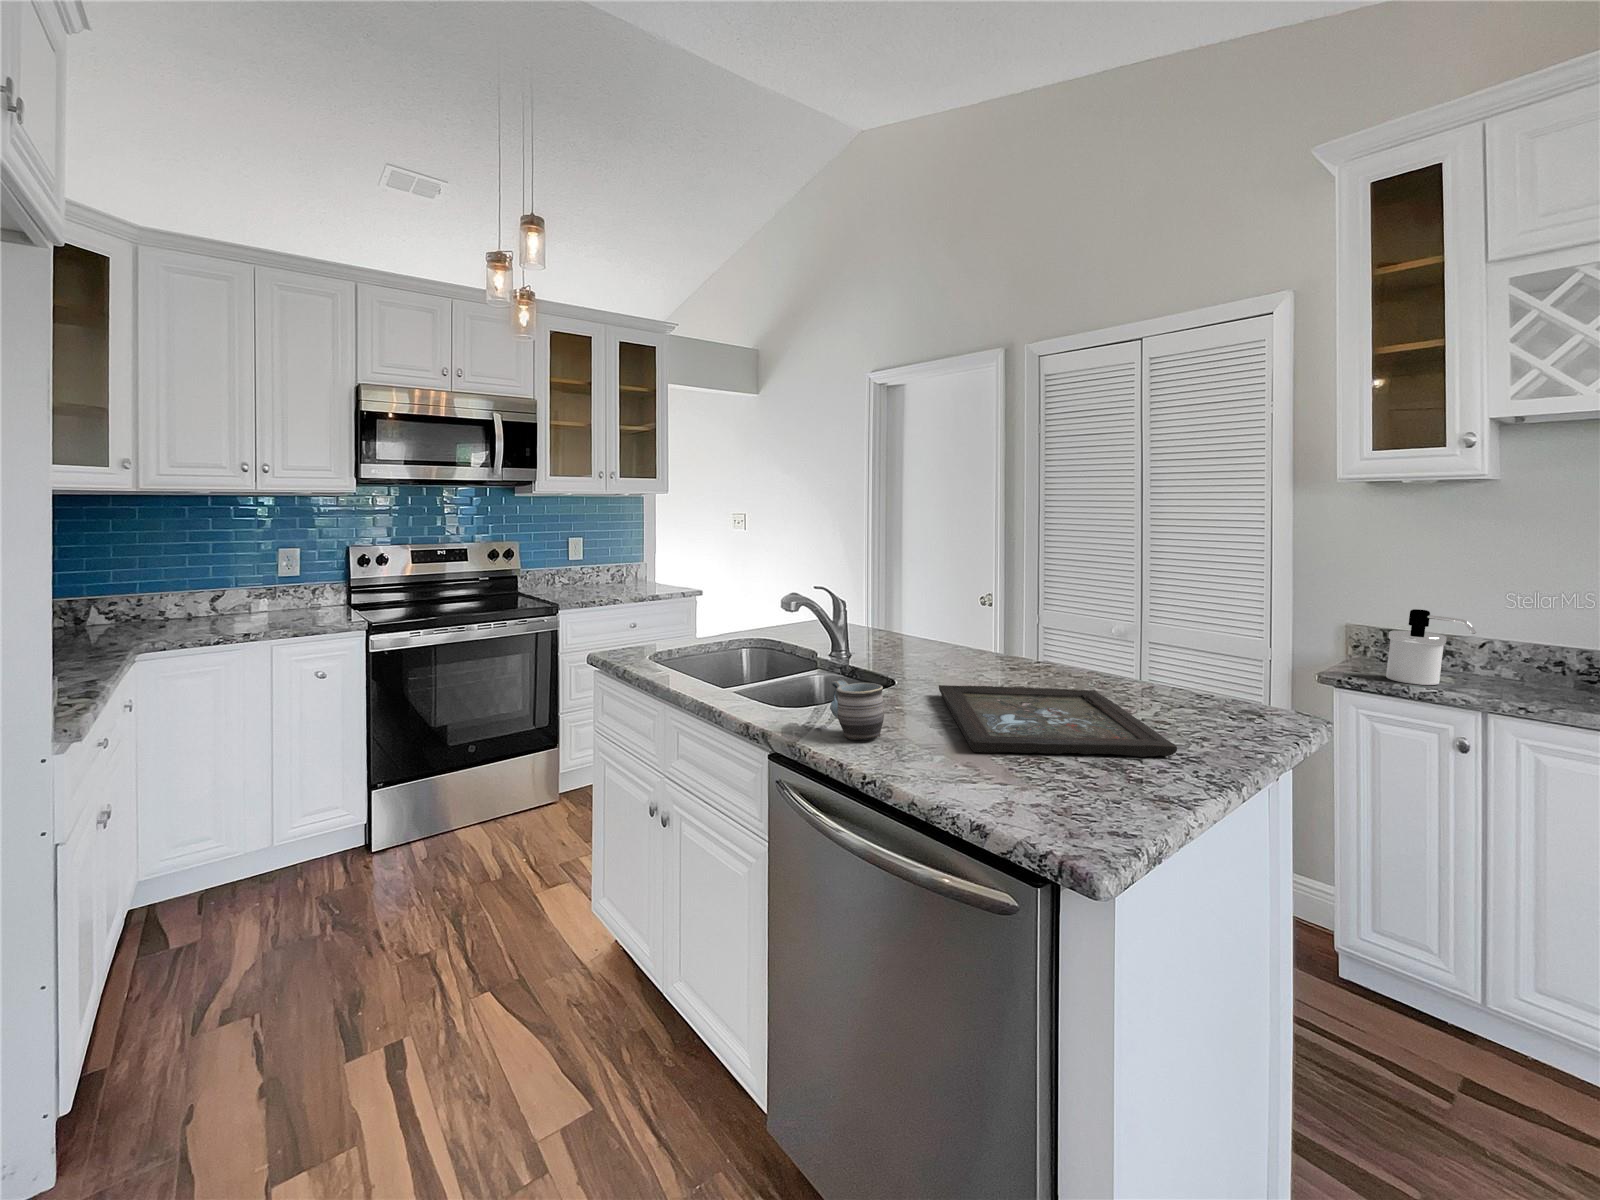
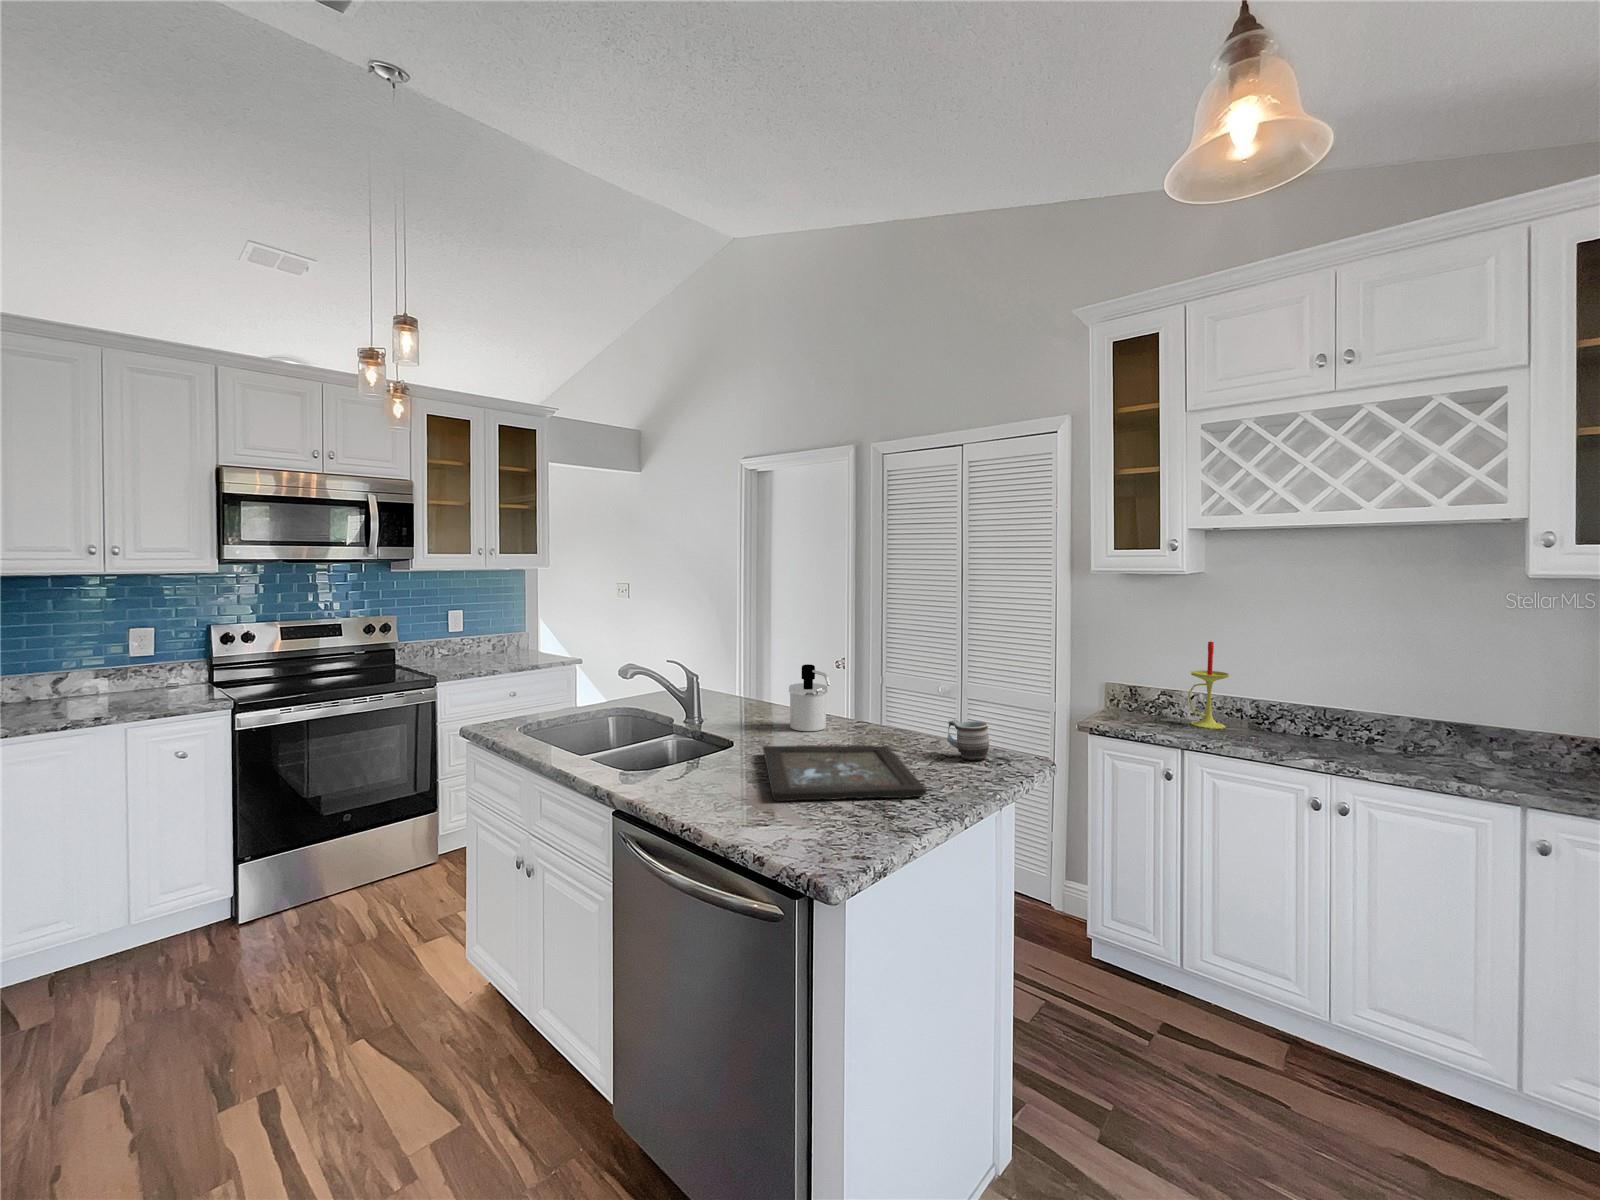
candle: none [1481,571,1549,688] -> present [1188,642,1229,729]
soap dispenser: present [1386,609,1476,685] -> present [789,664,830,731]
mug: present [830,680,884,740] -> present [947,720,989,760]

